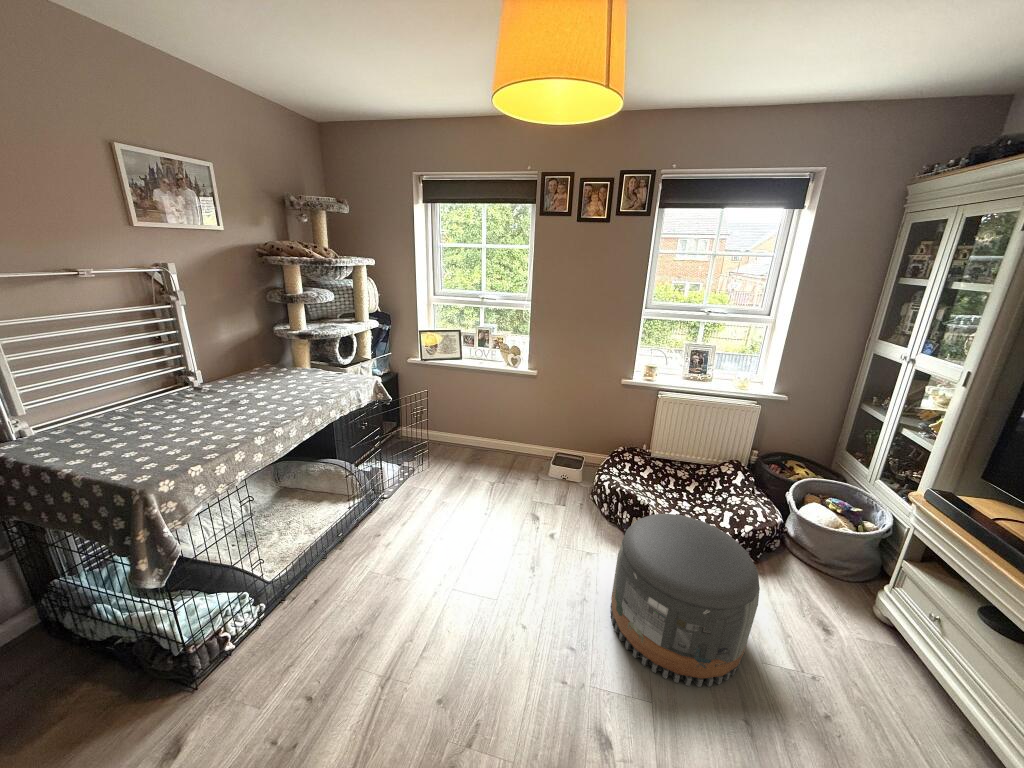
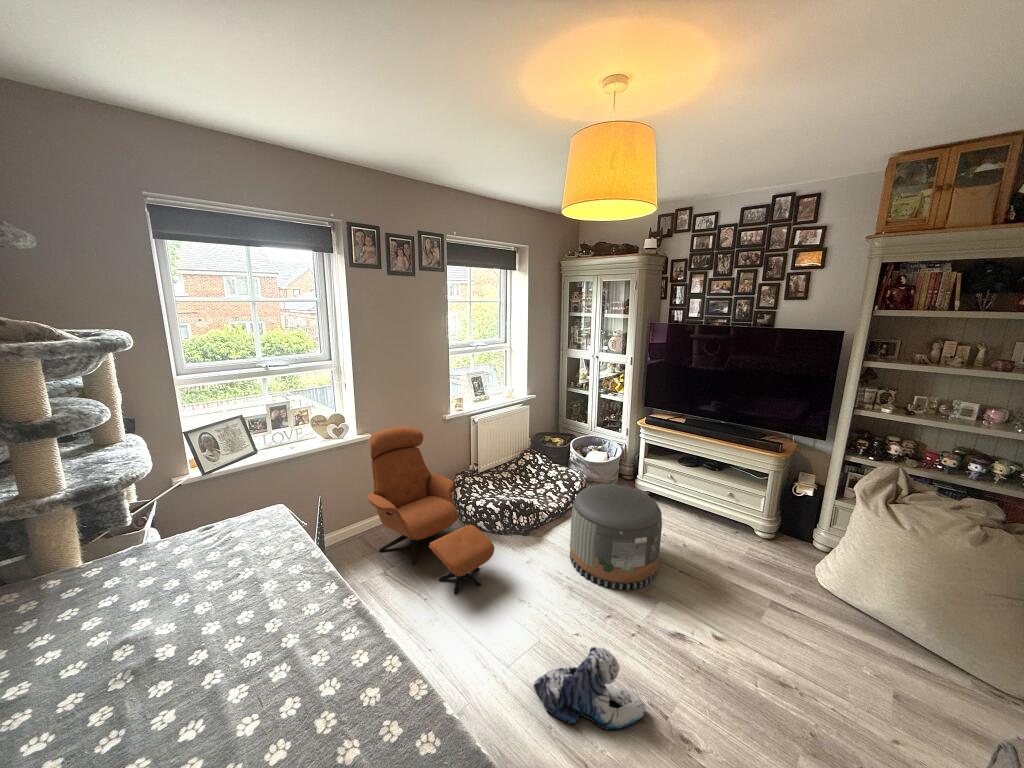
armchair: none [495,371,582,534] -> present [368,427,494,594]
plush toy: none [418,607,478,718] -> present [534,647,646,730]

